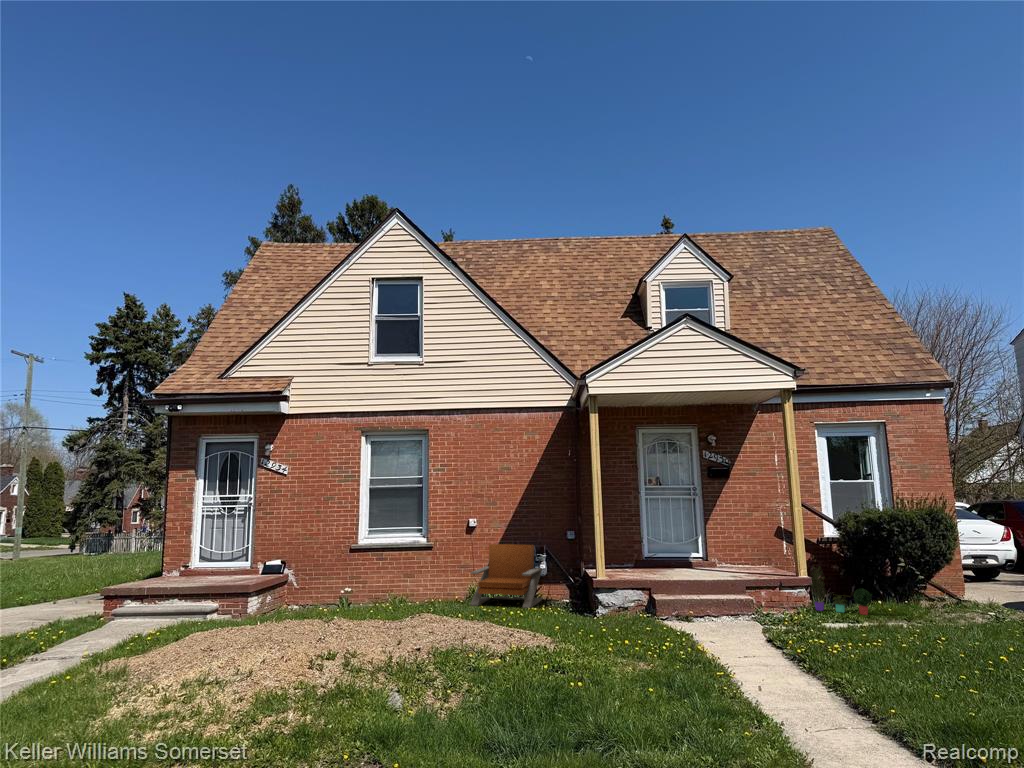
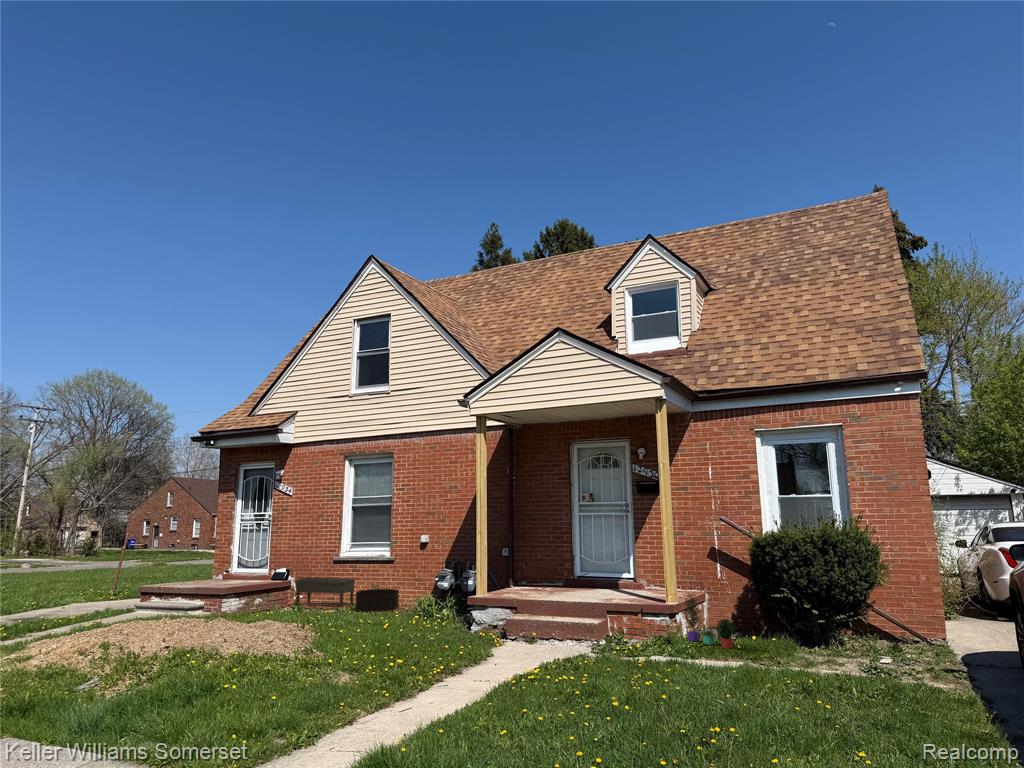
lounge chair: present [470,544,542,608] -> none [399,559,471,619]
bench: none [312,569,382,604] -> present [295,577,355,607]
basket: none [403,579,451,606] -> present [355,589,399,612]

